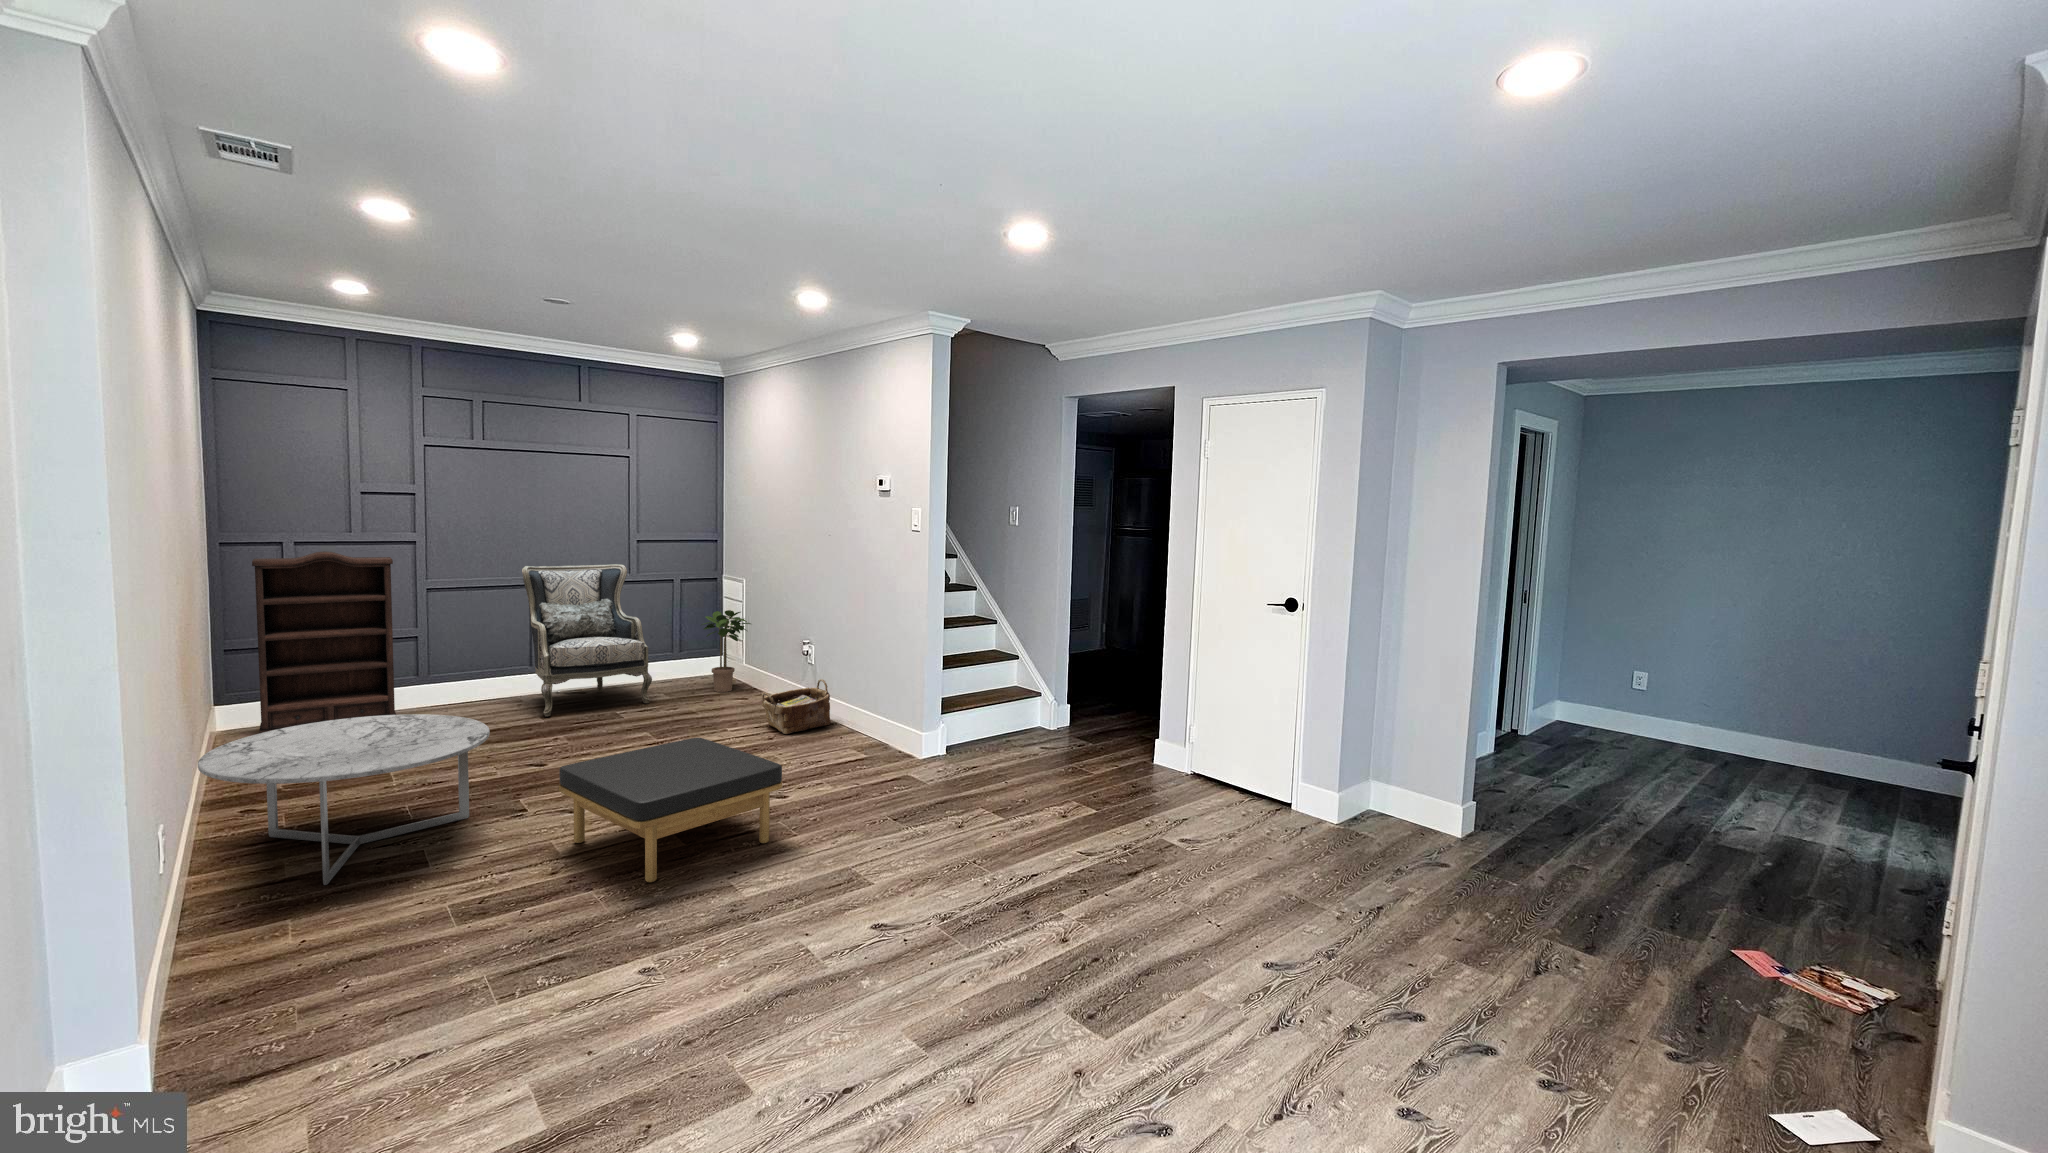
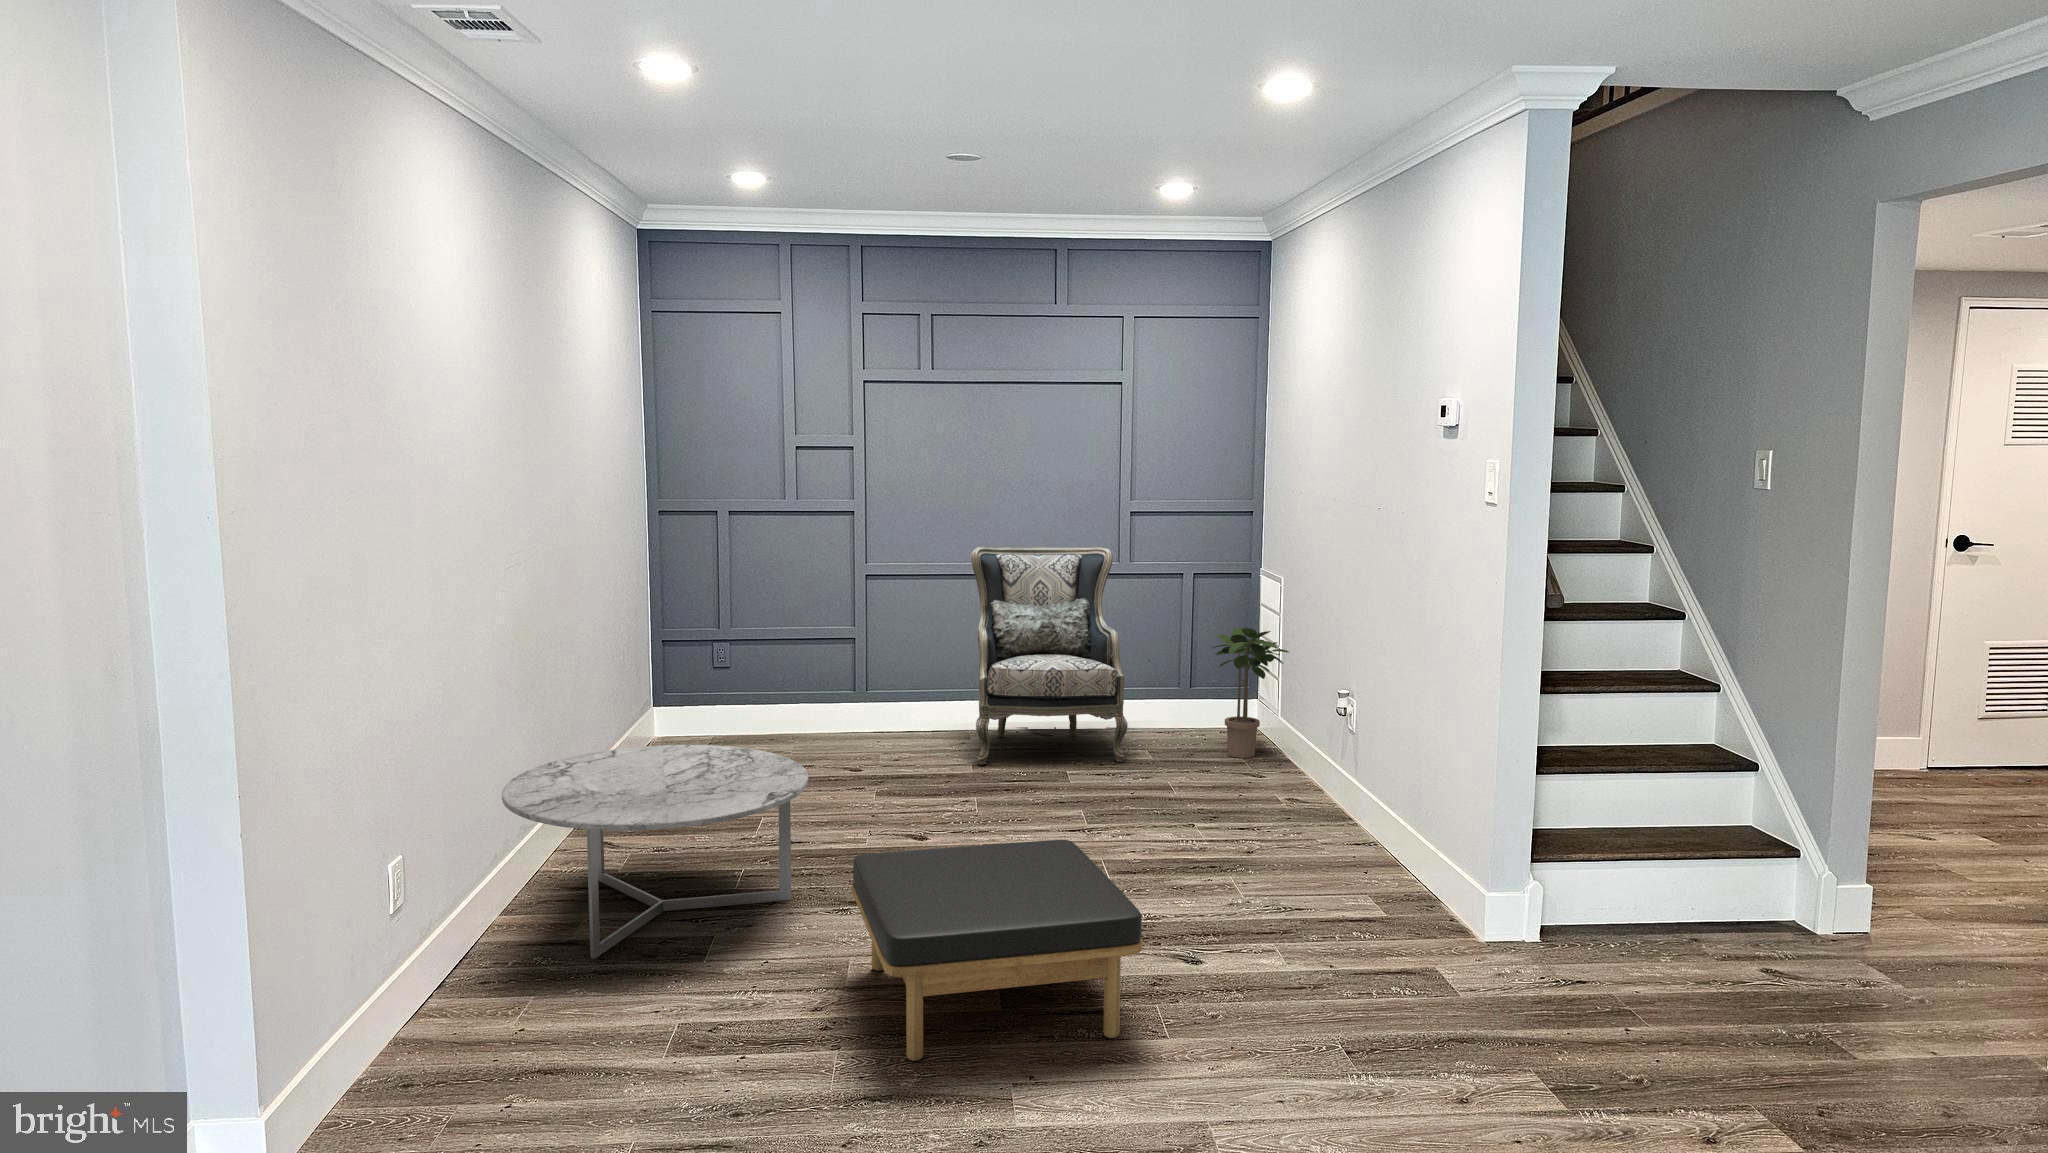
bookshelf: present [252,551,396,733] -> none [682,522,828,744]
woven basket: present [761,679,830,734] -> none [1251,761,1366,847]

